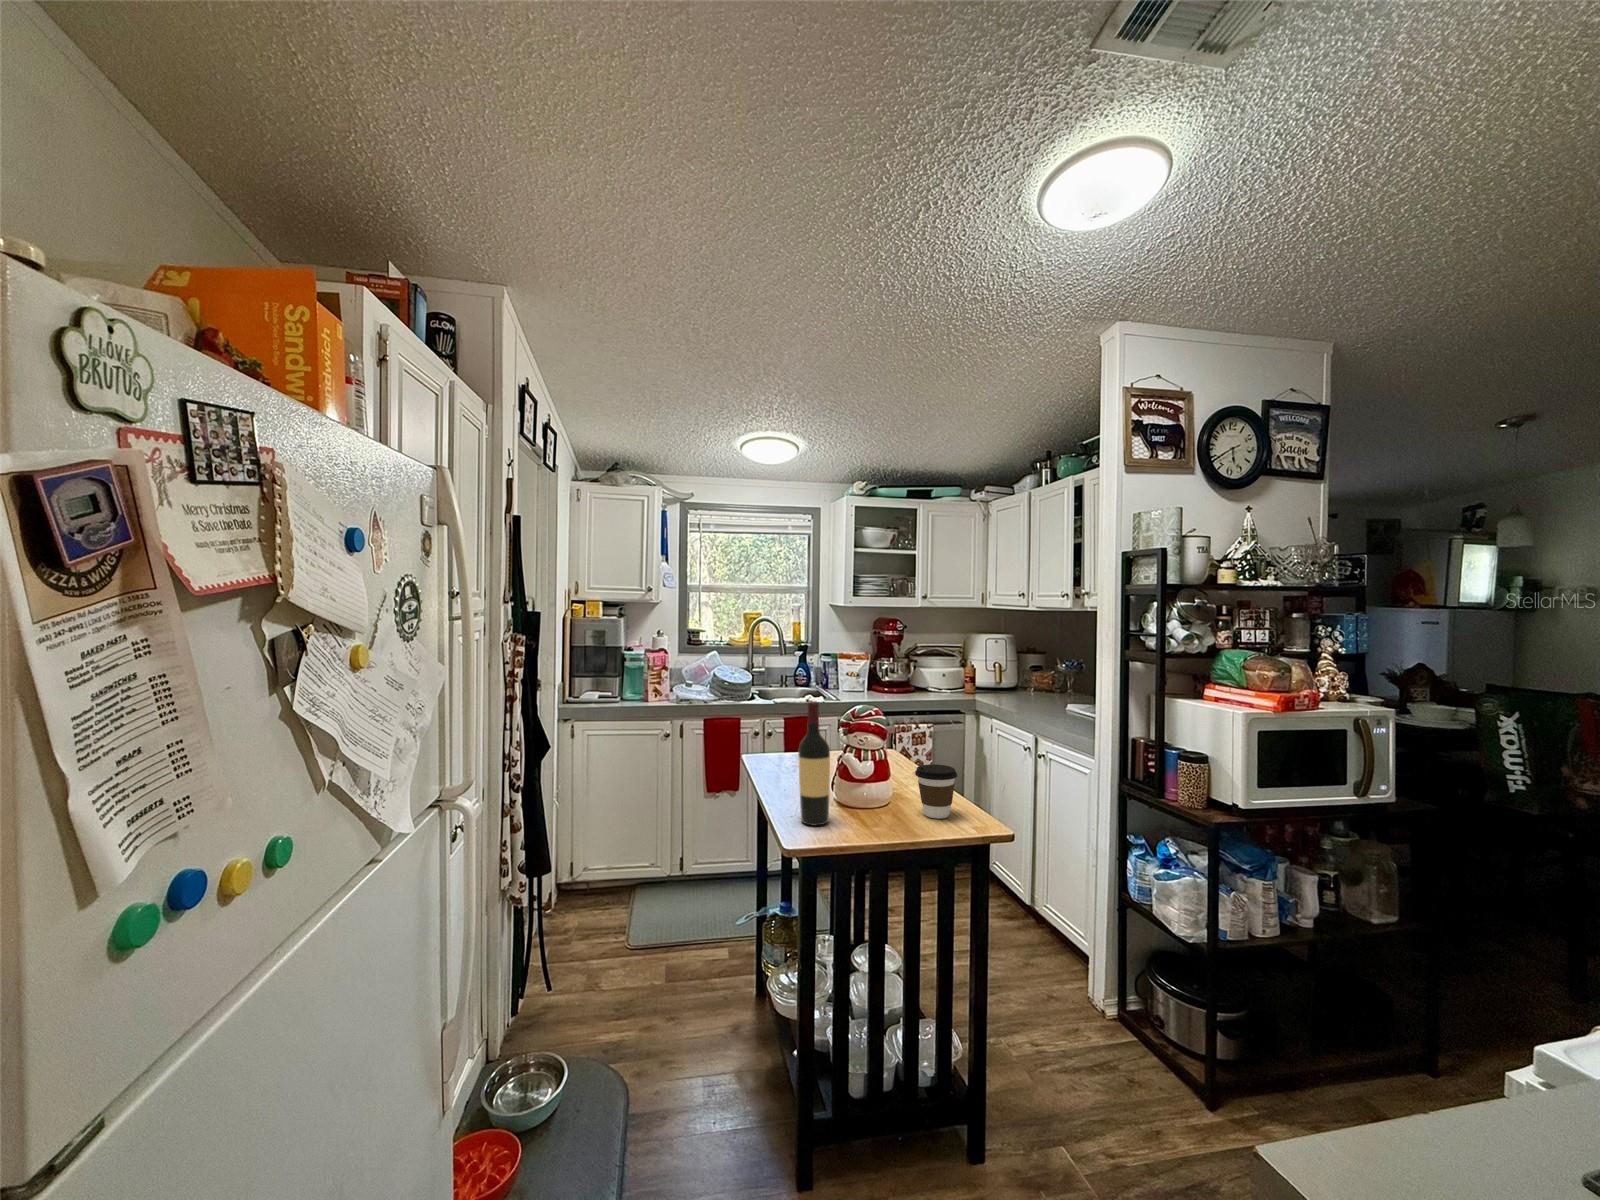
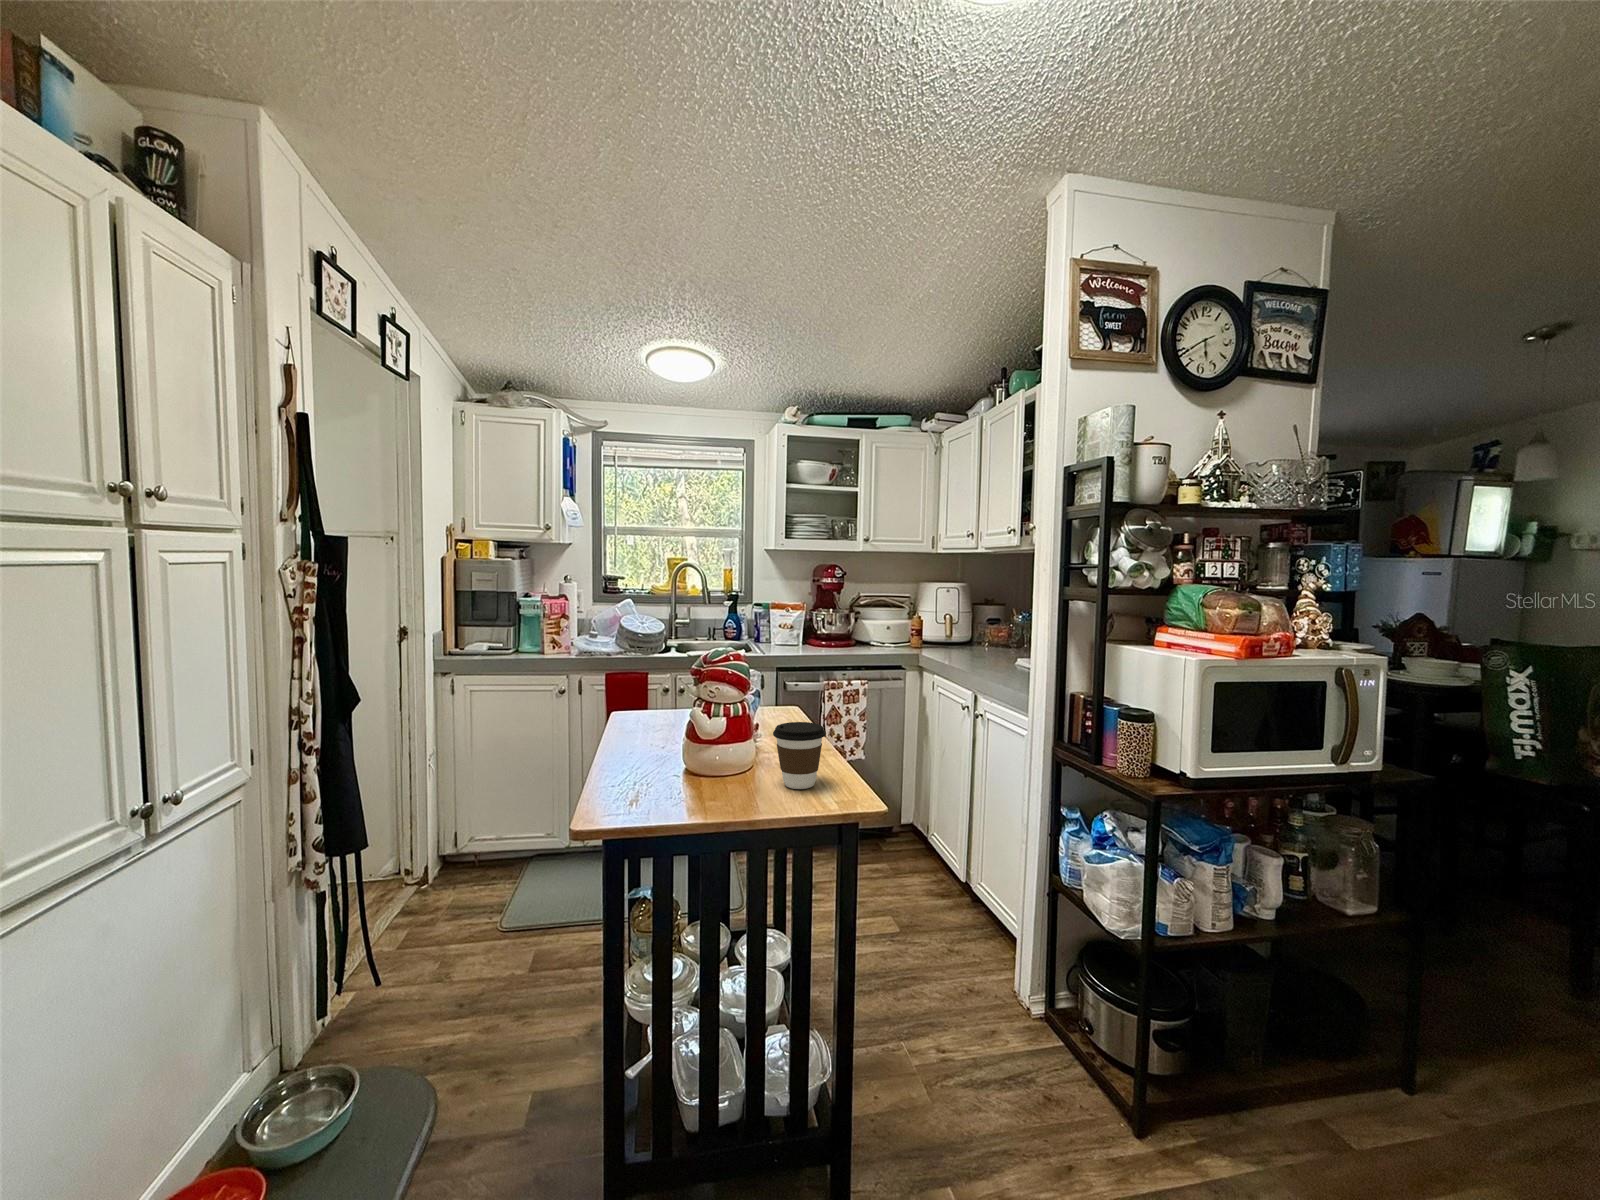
wine bottle: present [798,701,830,825] -> none [615,641,657,798]

